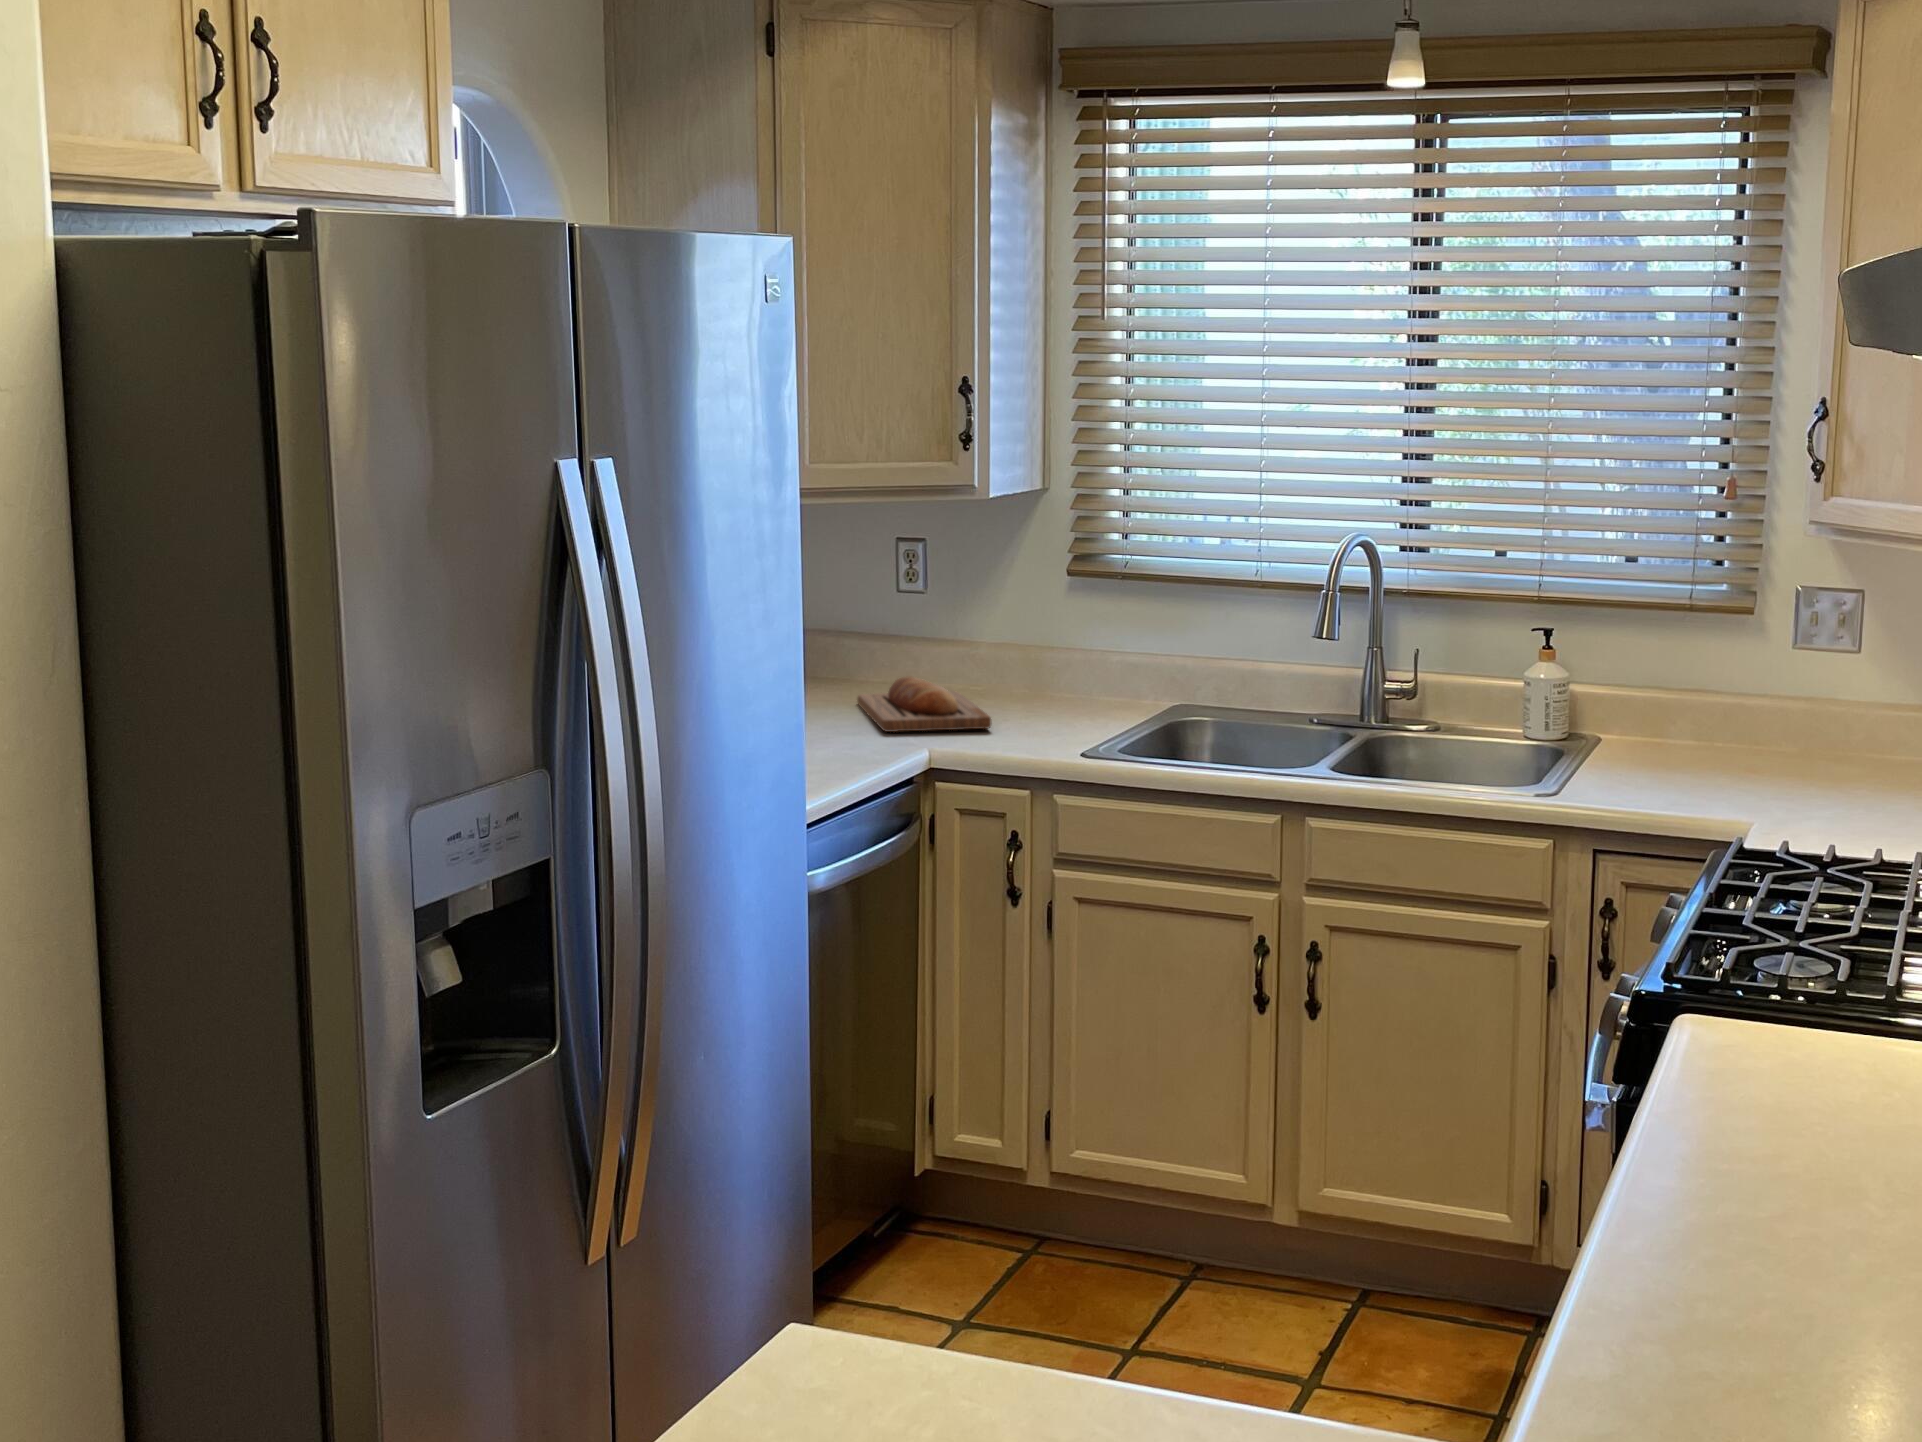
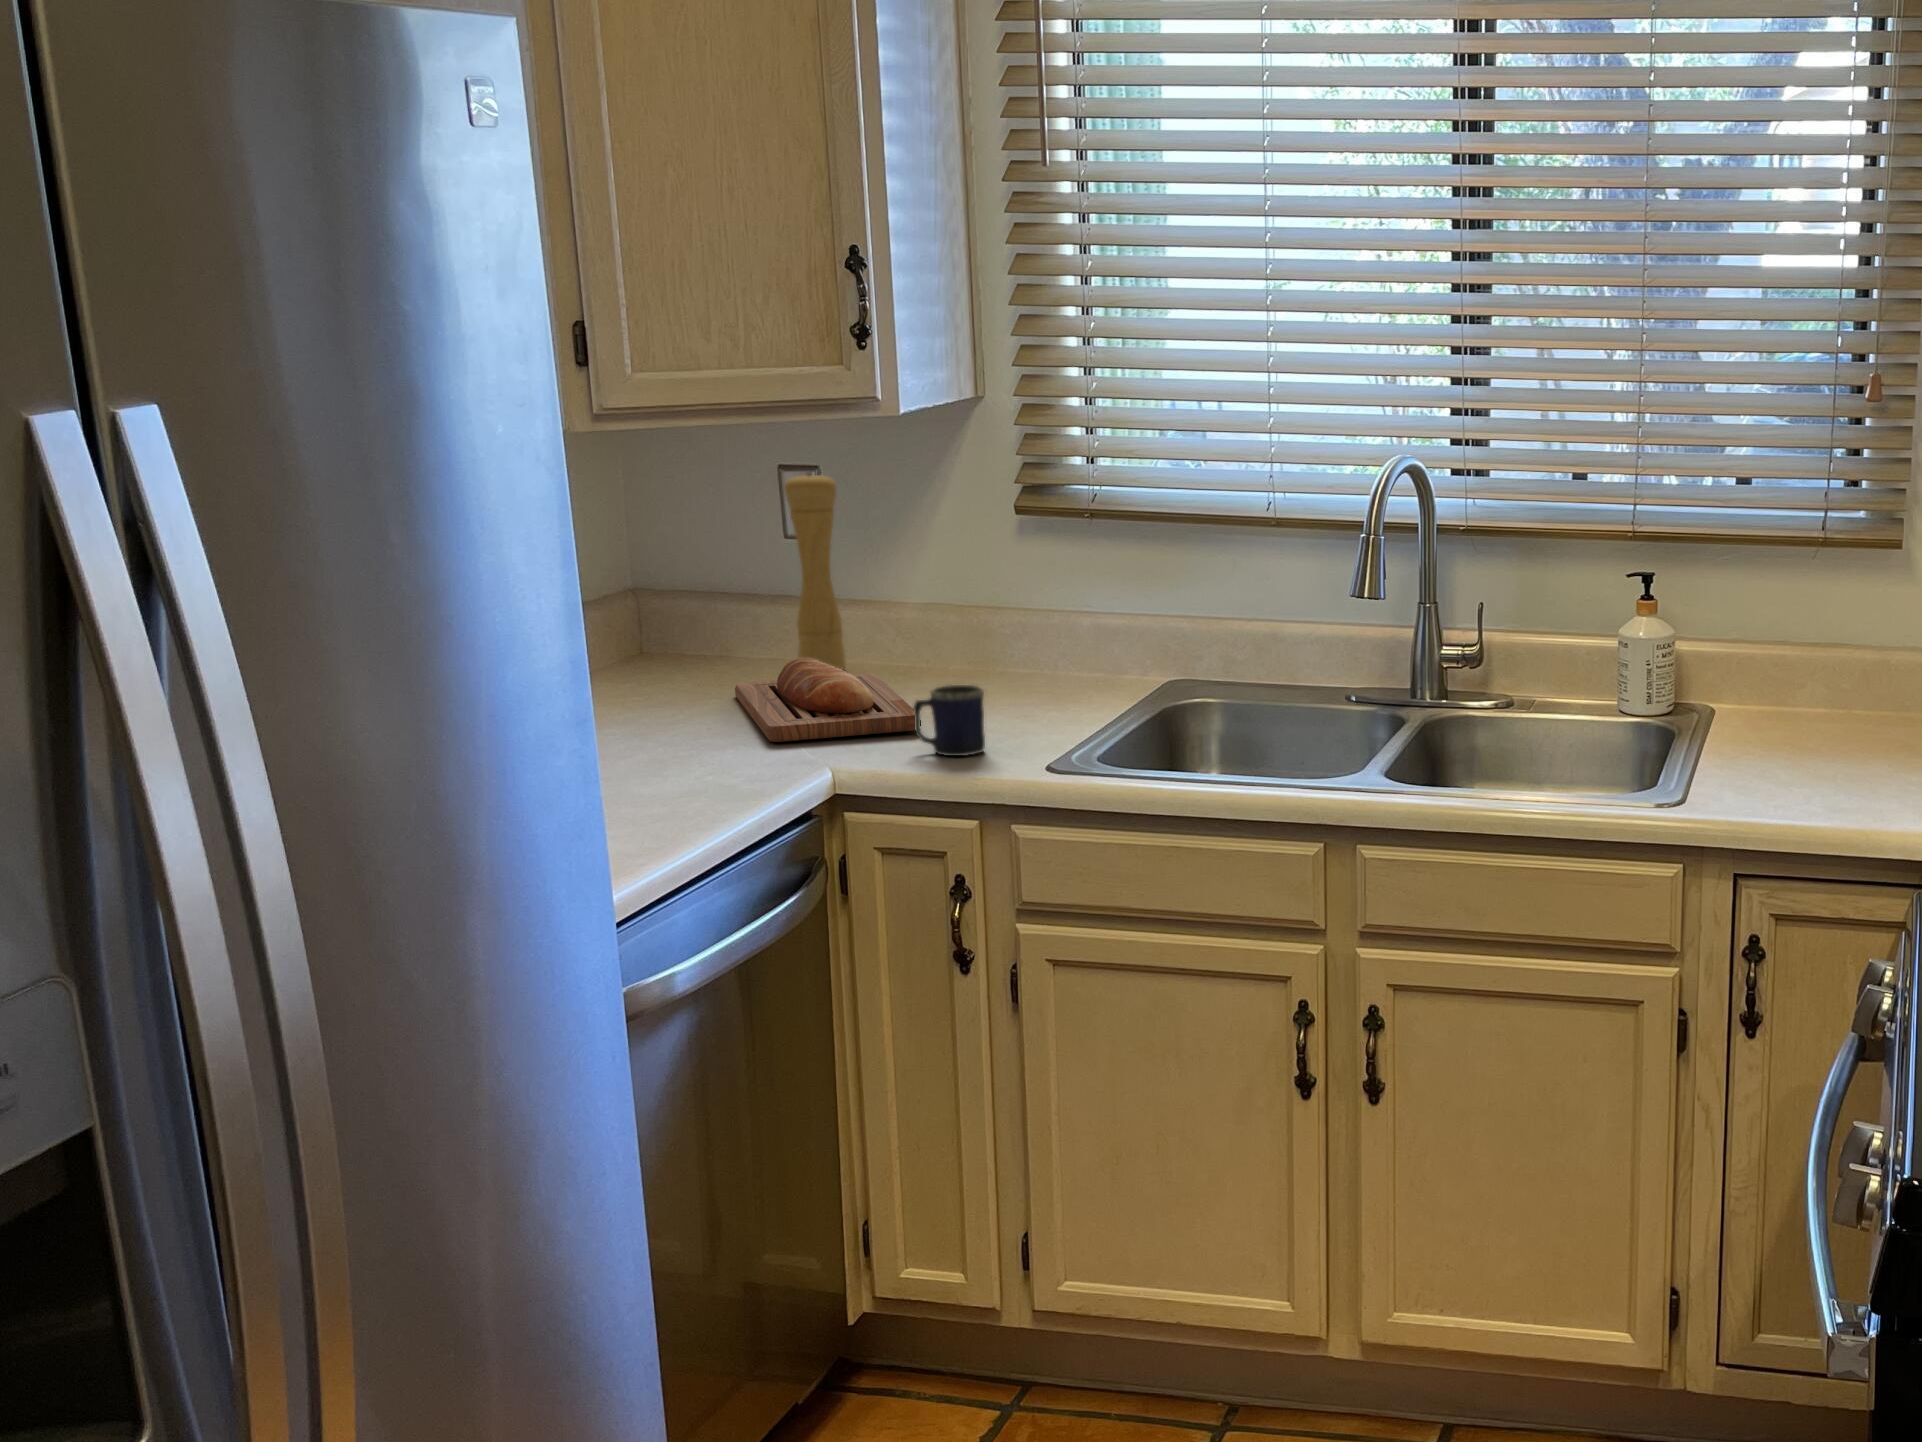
pepper mill: none [900,542,938,691] -> present [784,472,846,669]
mug: none [988,694,1039,746] -> present [914,685,985,756]

